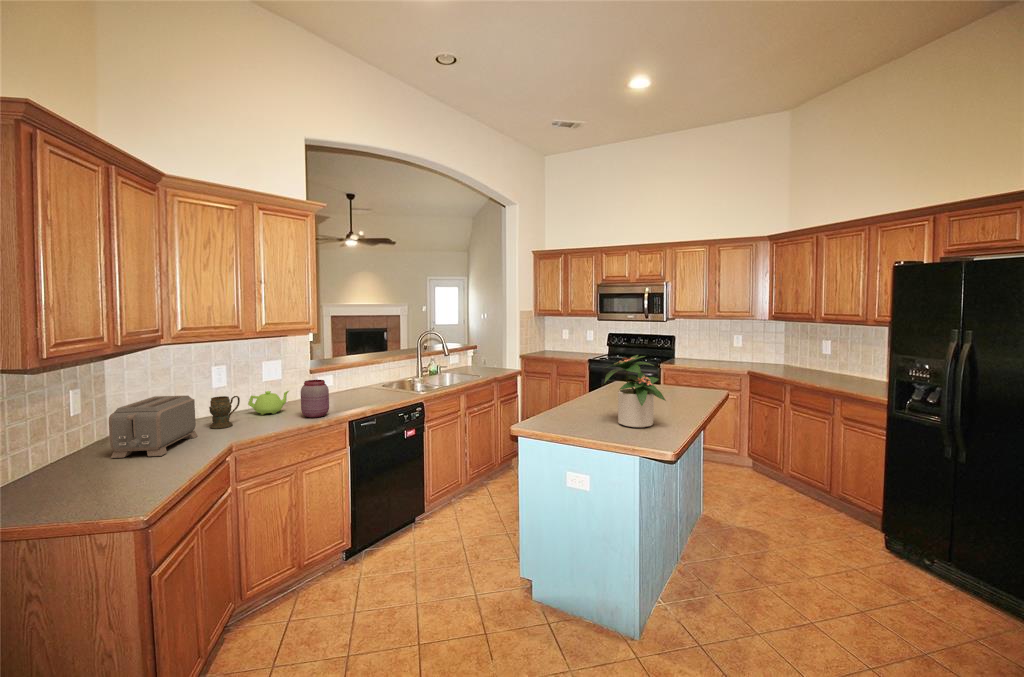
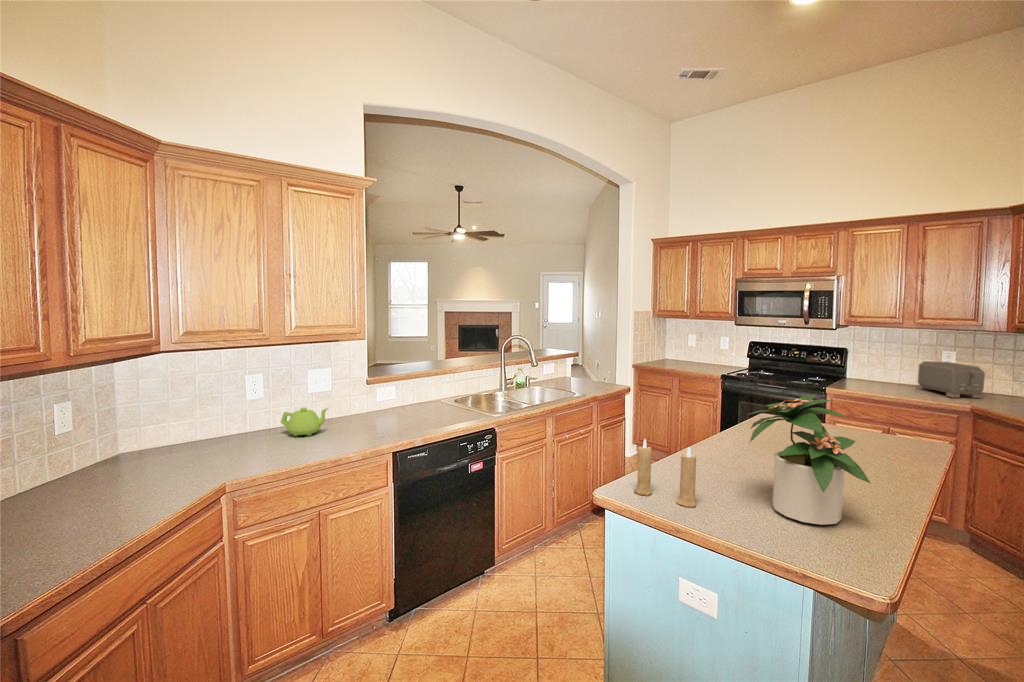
jar: present [301,380,329,418] -> none [332,398,367,446]
candle: none [538,387,575,427] -> present [634,439,696,507]
toaster: present [109,395,198,458] -> present [916,361,985,398]
mug: present [209,396,240,429] -> none [223,414,262,455]

